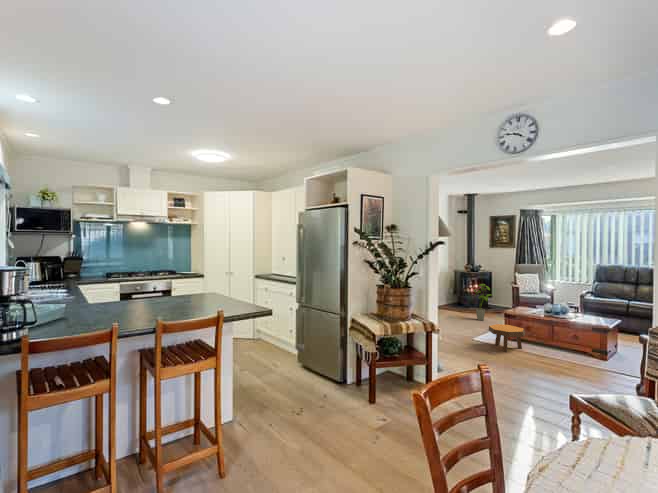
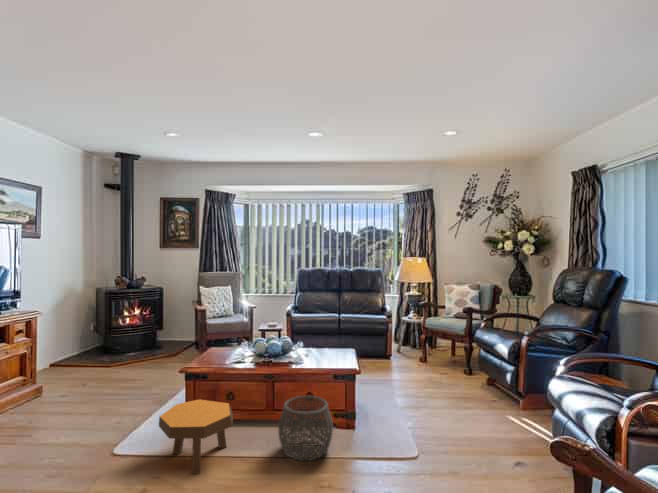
house plant: present [473,284,491,320] -> none [127,311,165,381]
woven basket: none [550,332,585,363] -> present [278,396,333,461]

